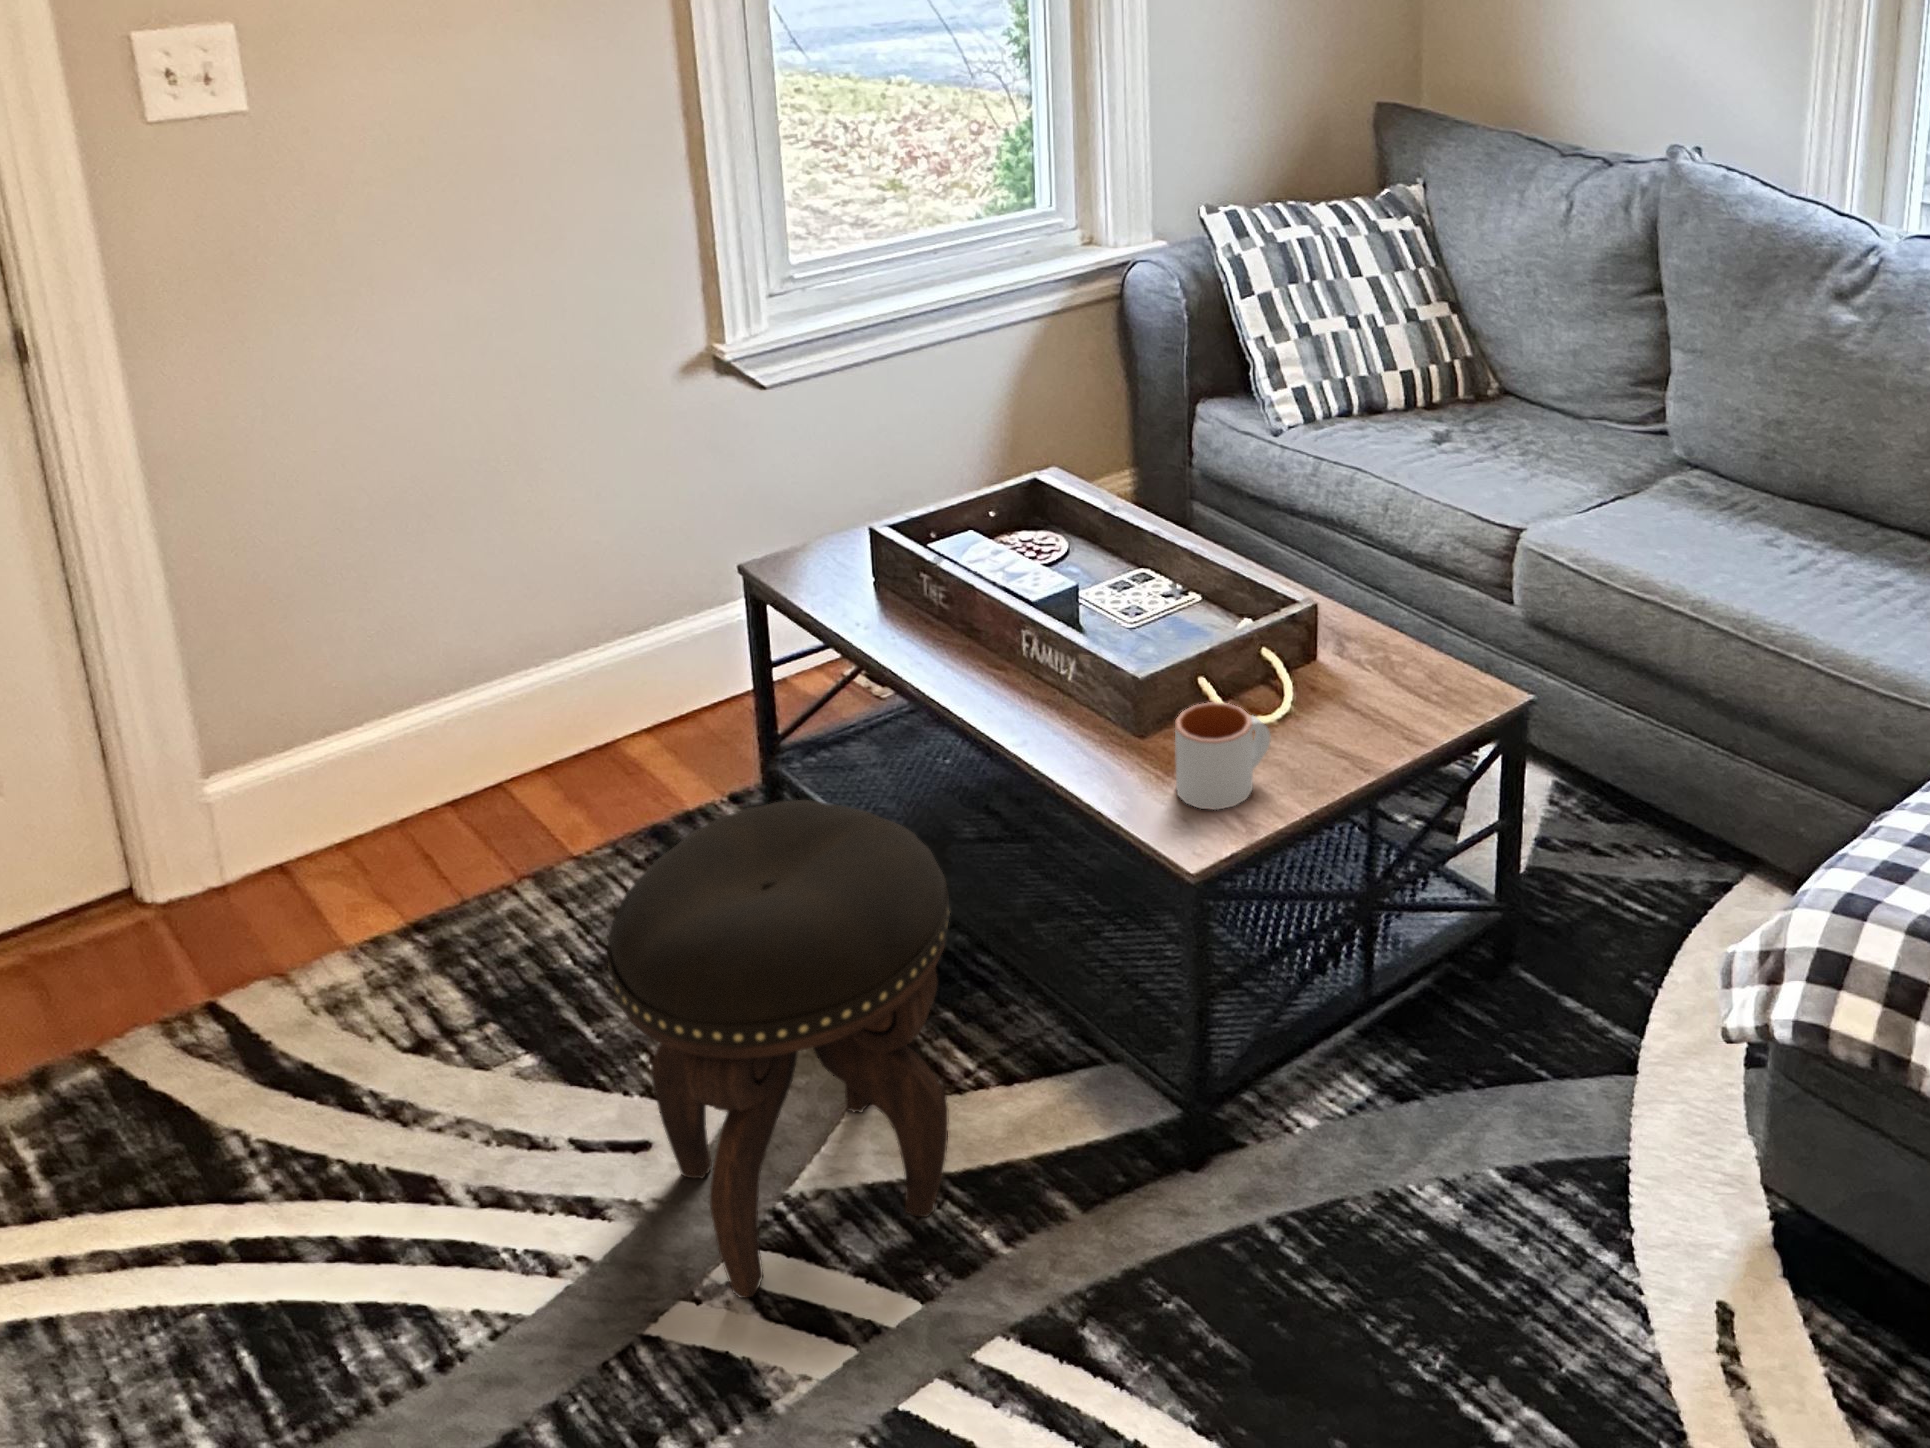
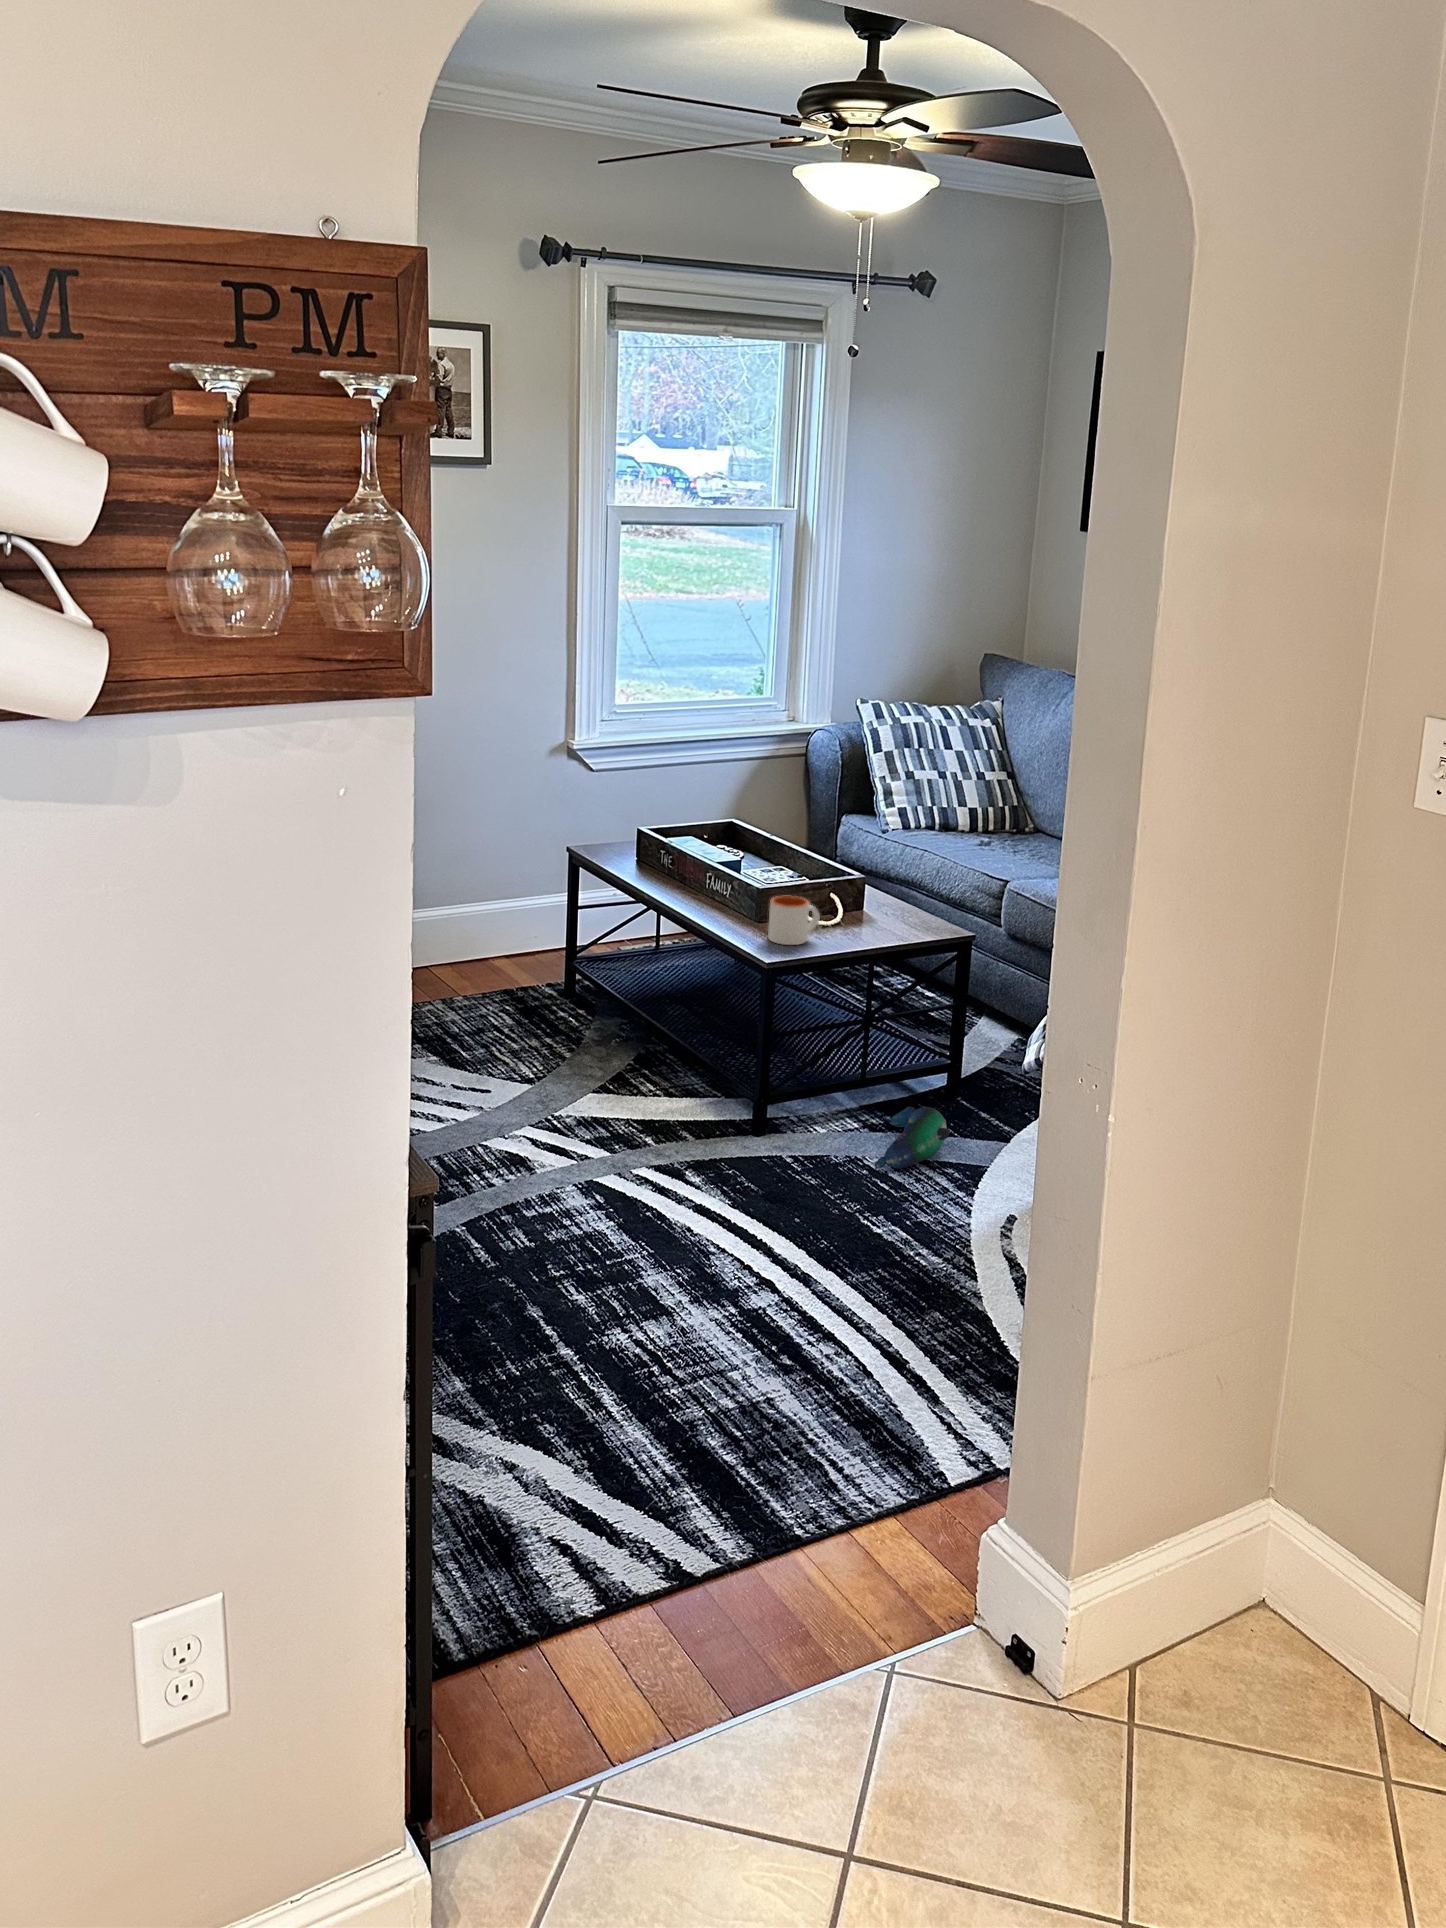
footstool: present [607,800,950,1298] -> none [487,917,648,1140]
plush toy: none [1423,1031,1562,1224] -> present [875,1106,951,1169]

